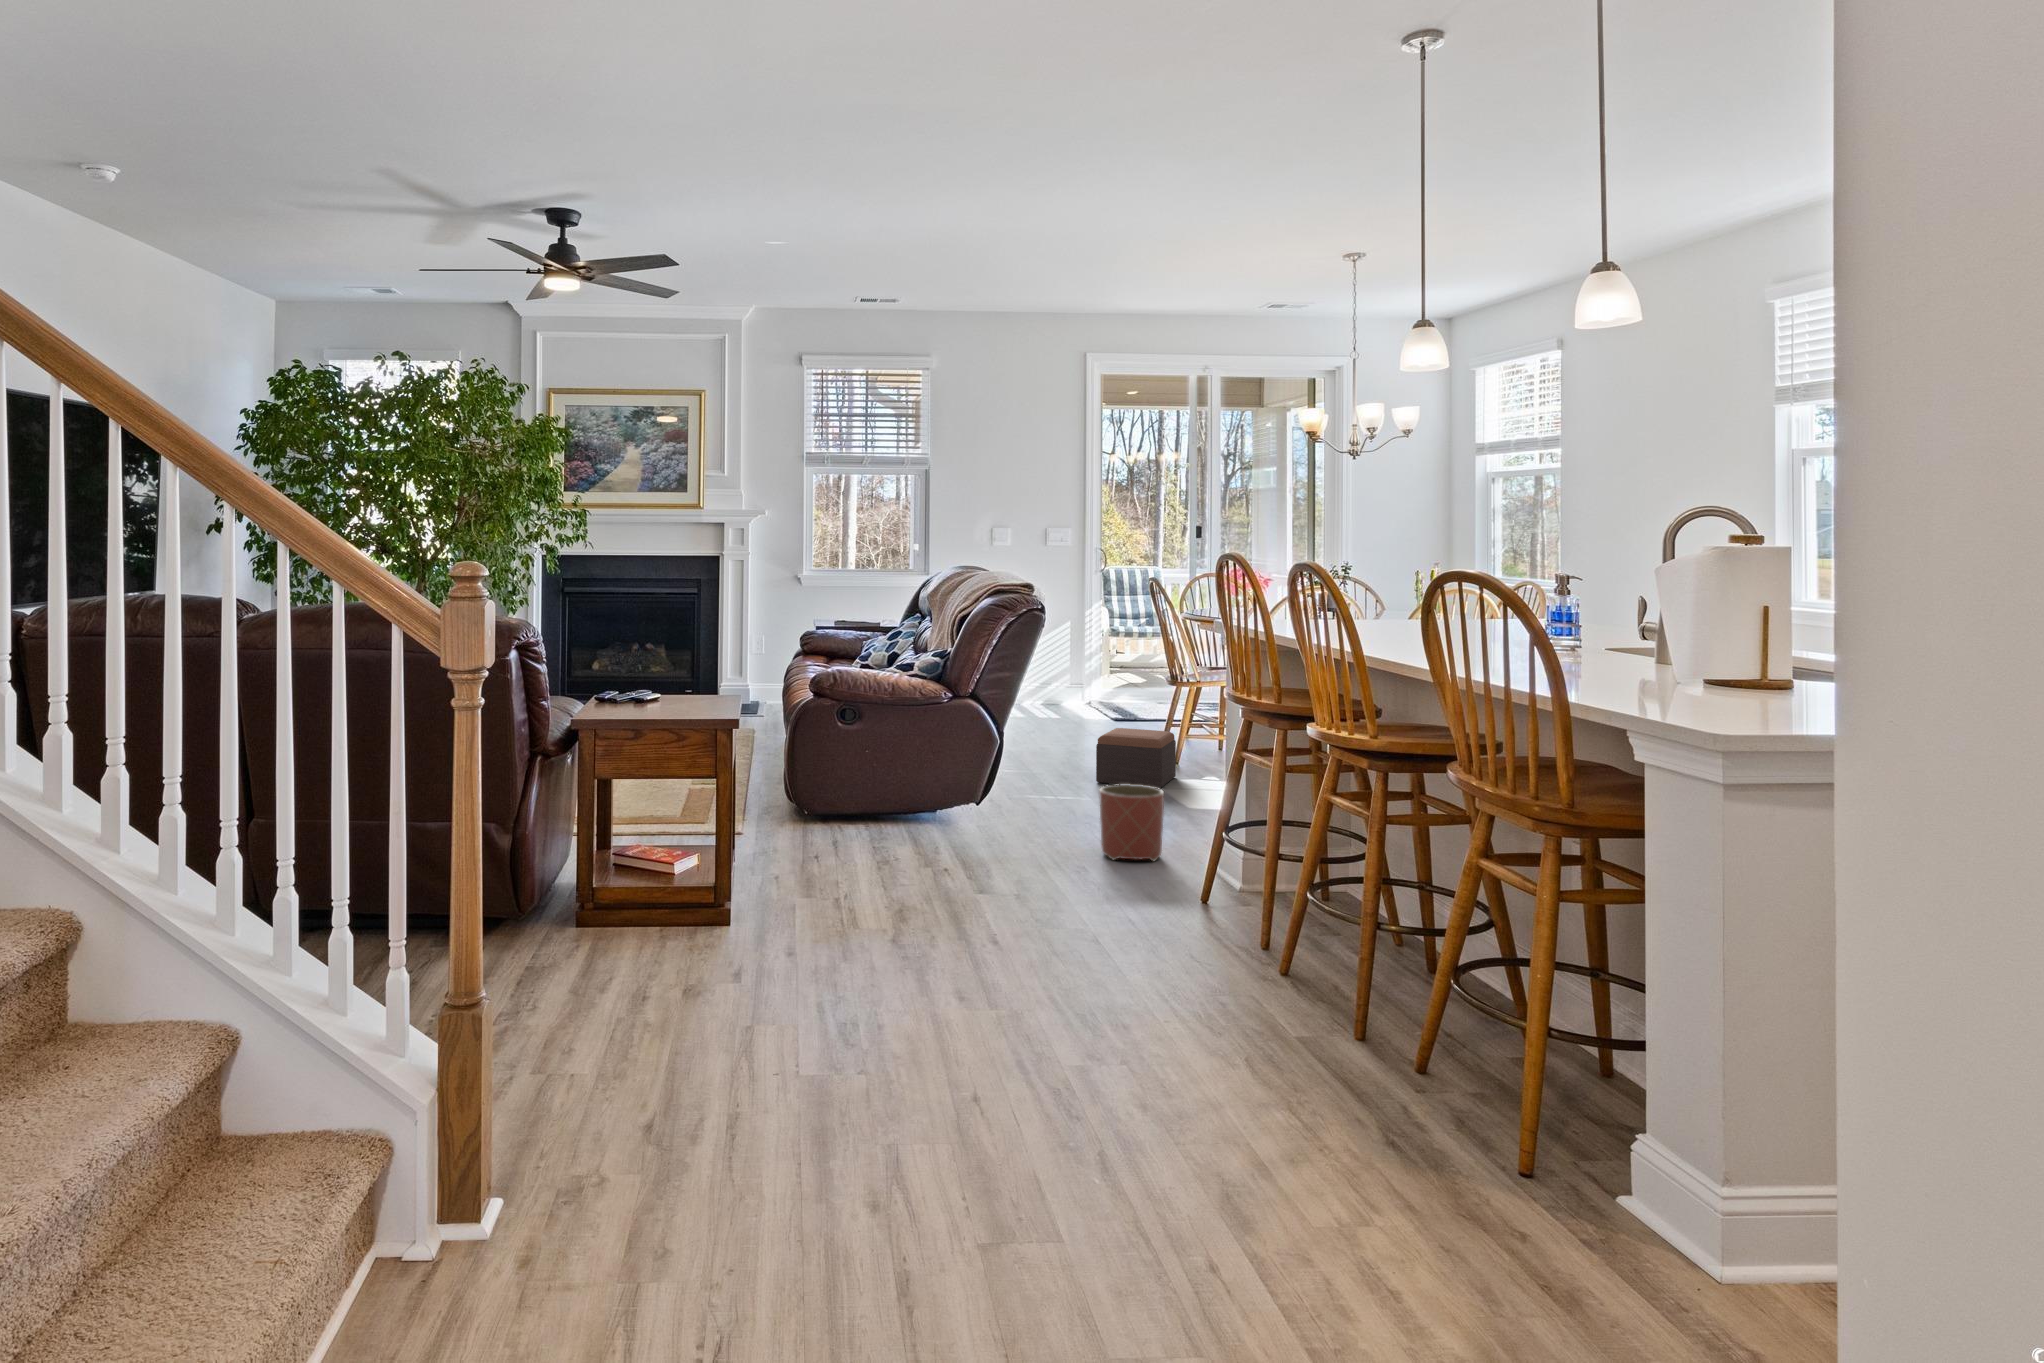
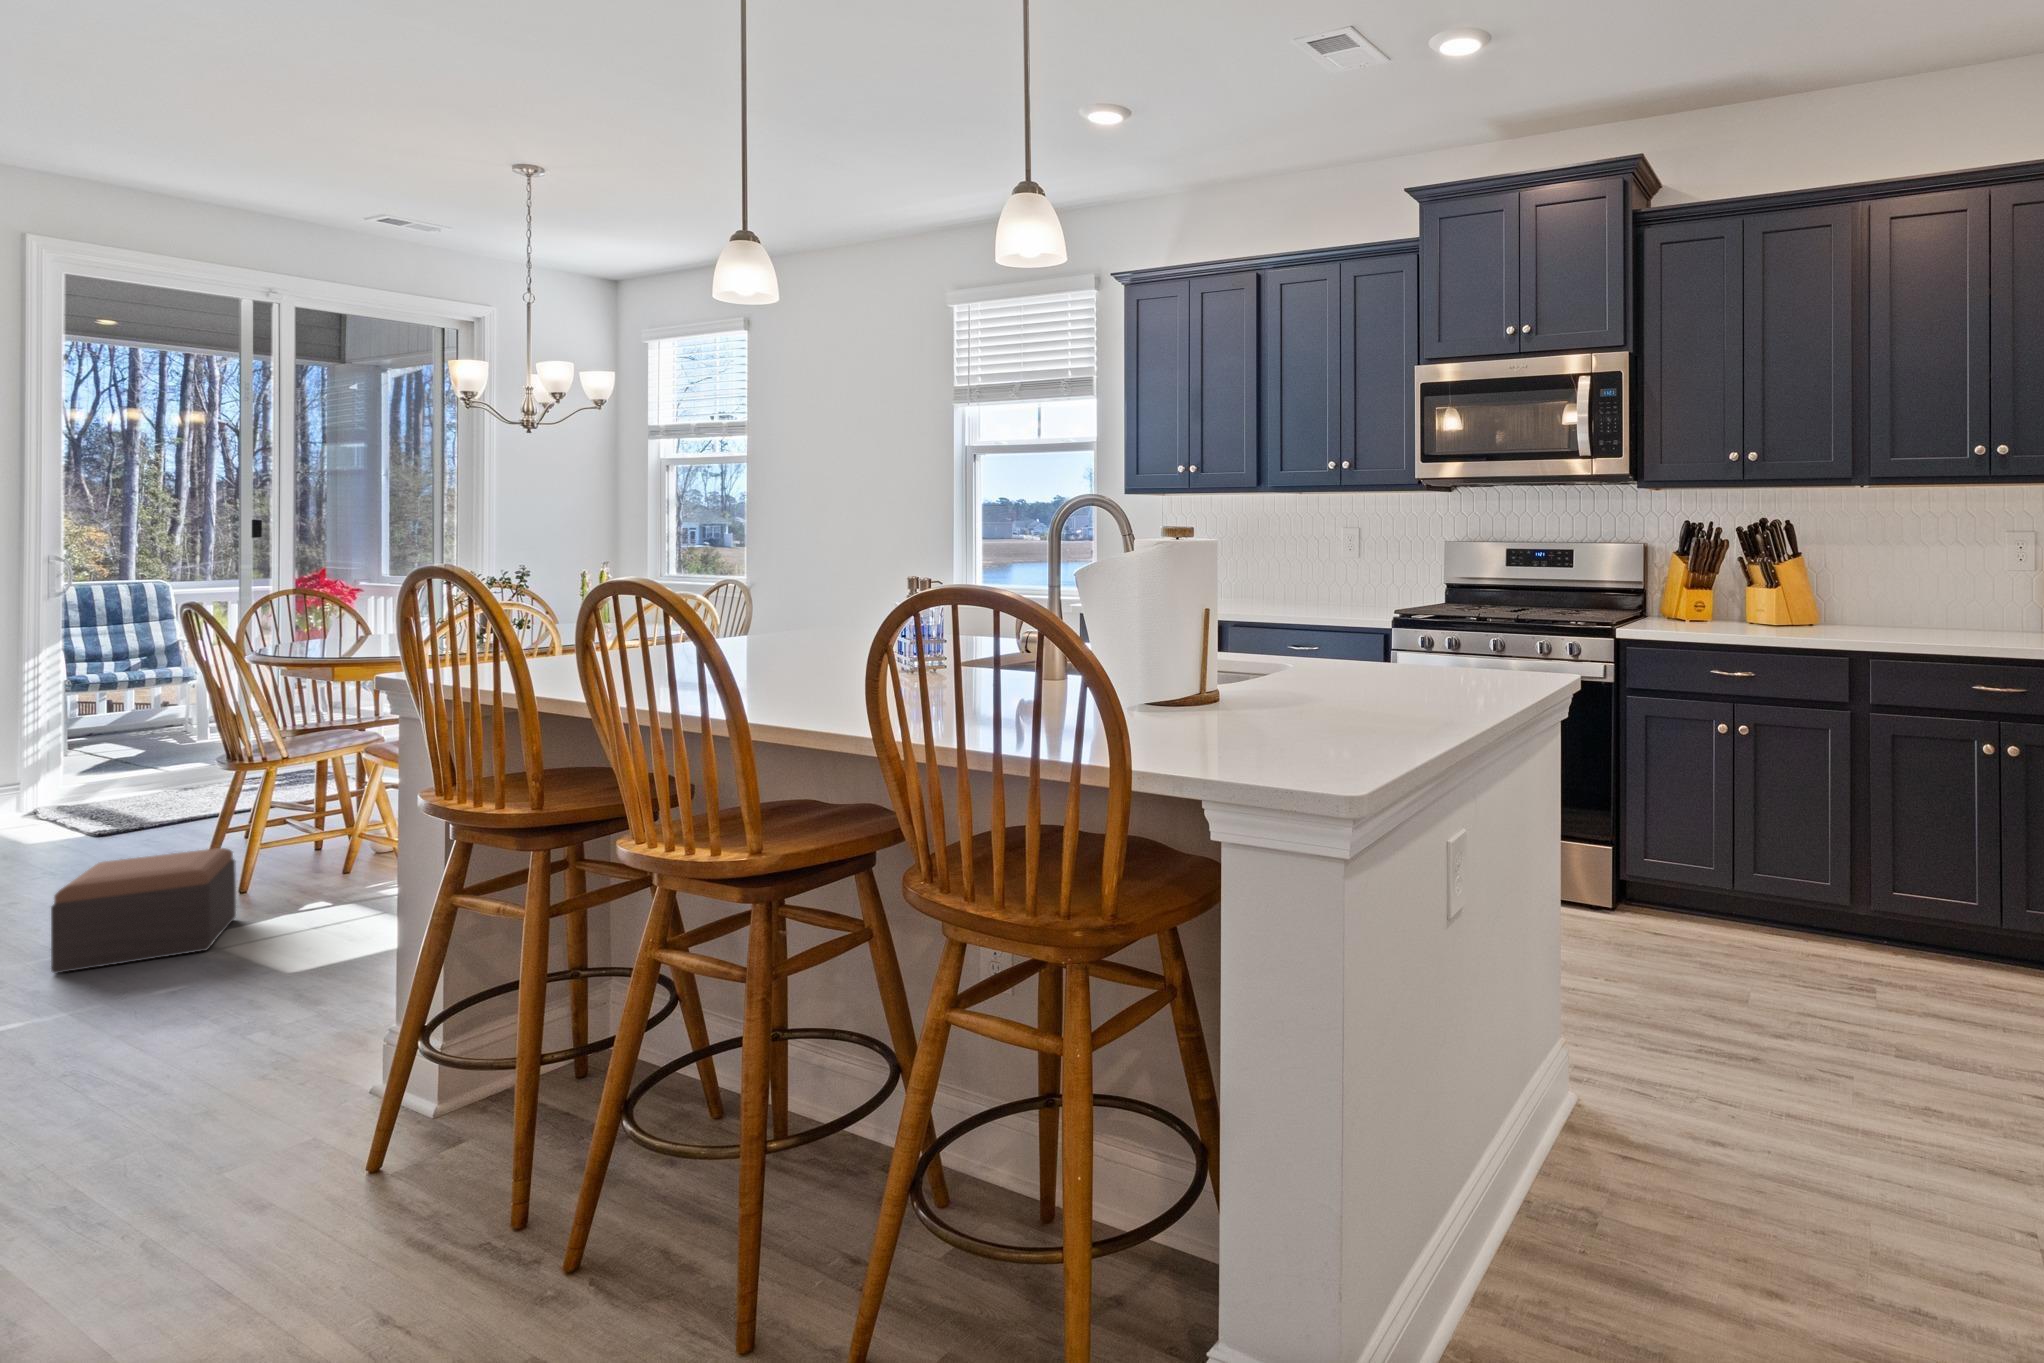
planter: present [1099,784,1164,861] -> none [67,994,242,1180]

